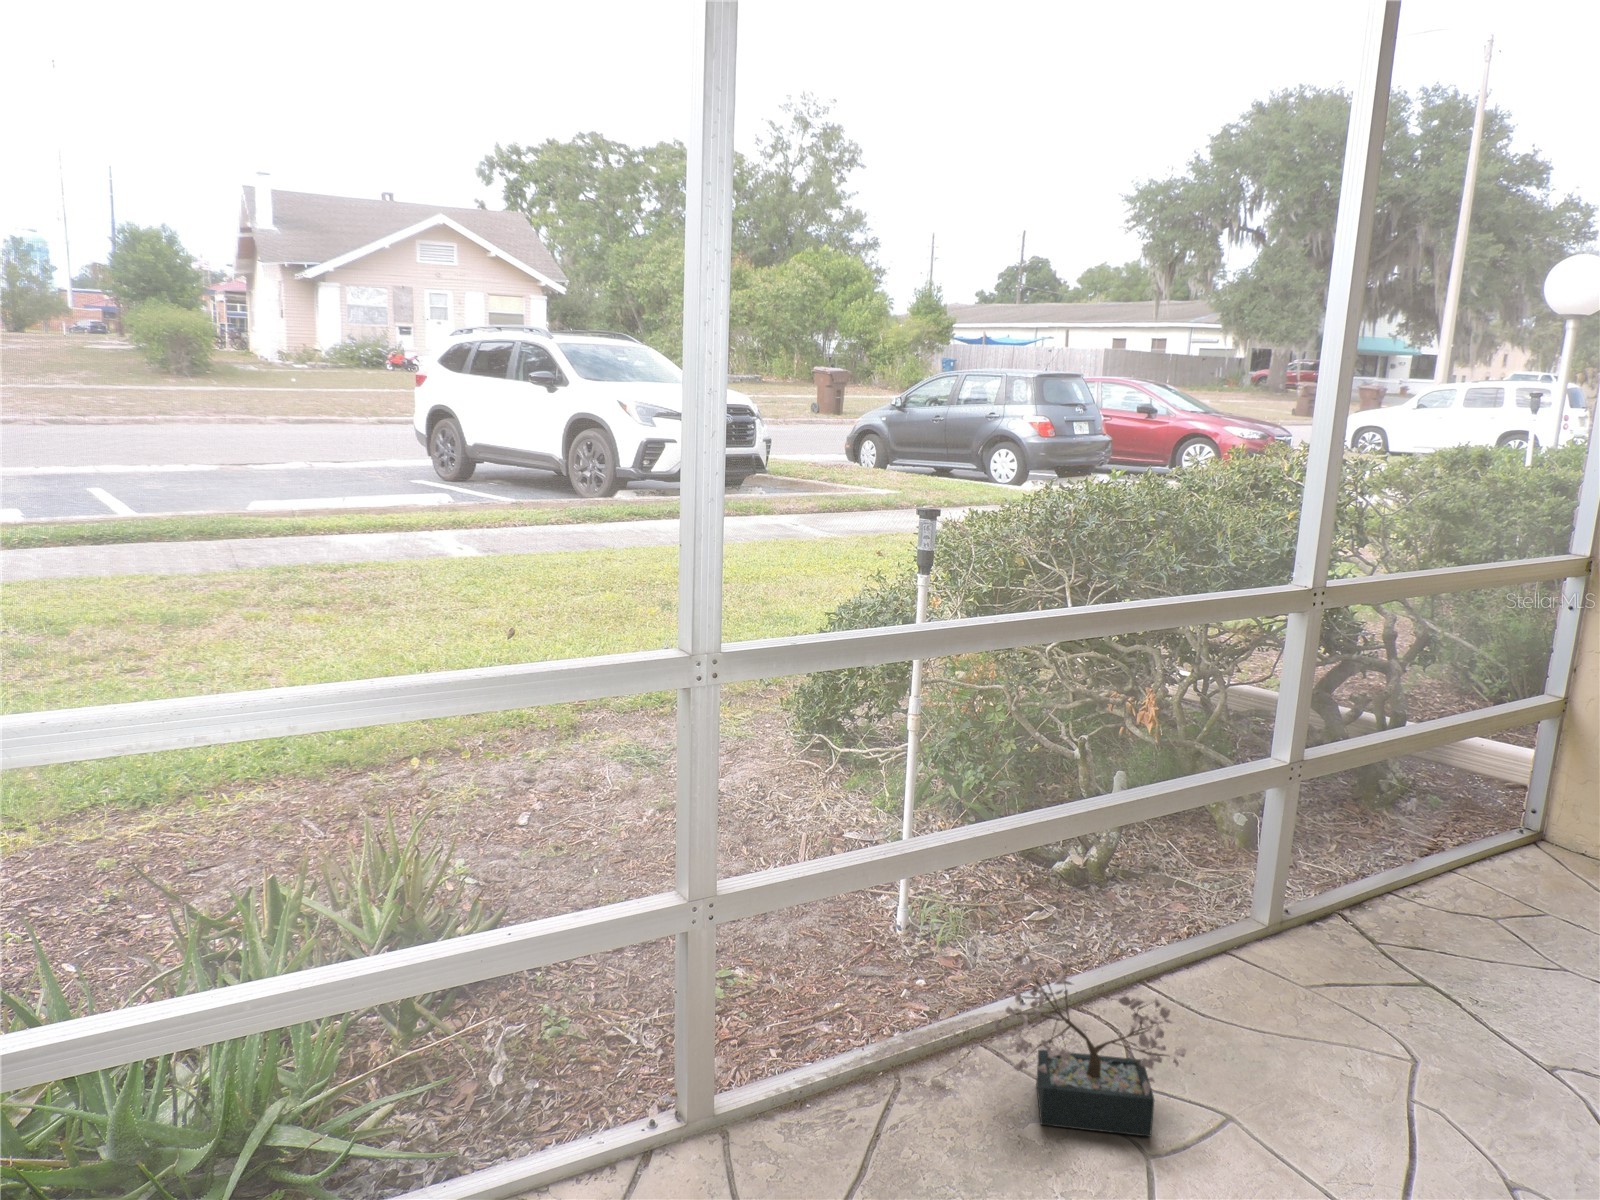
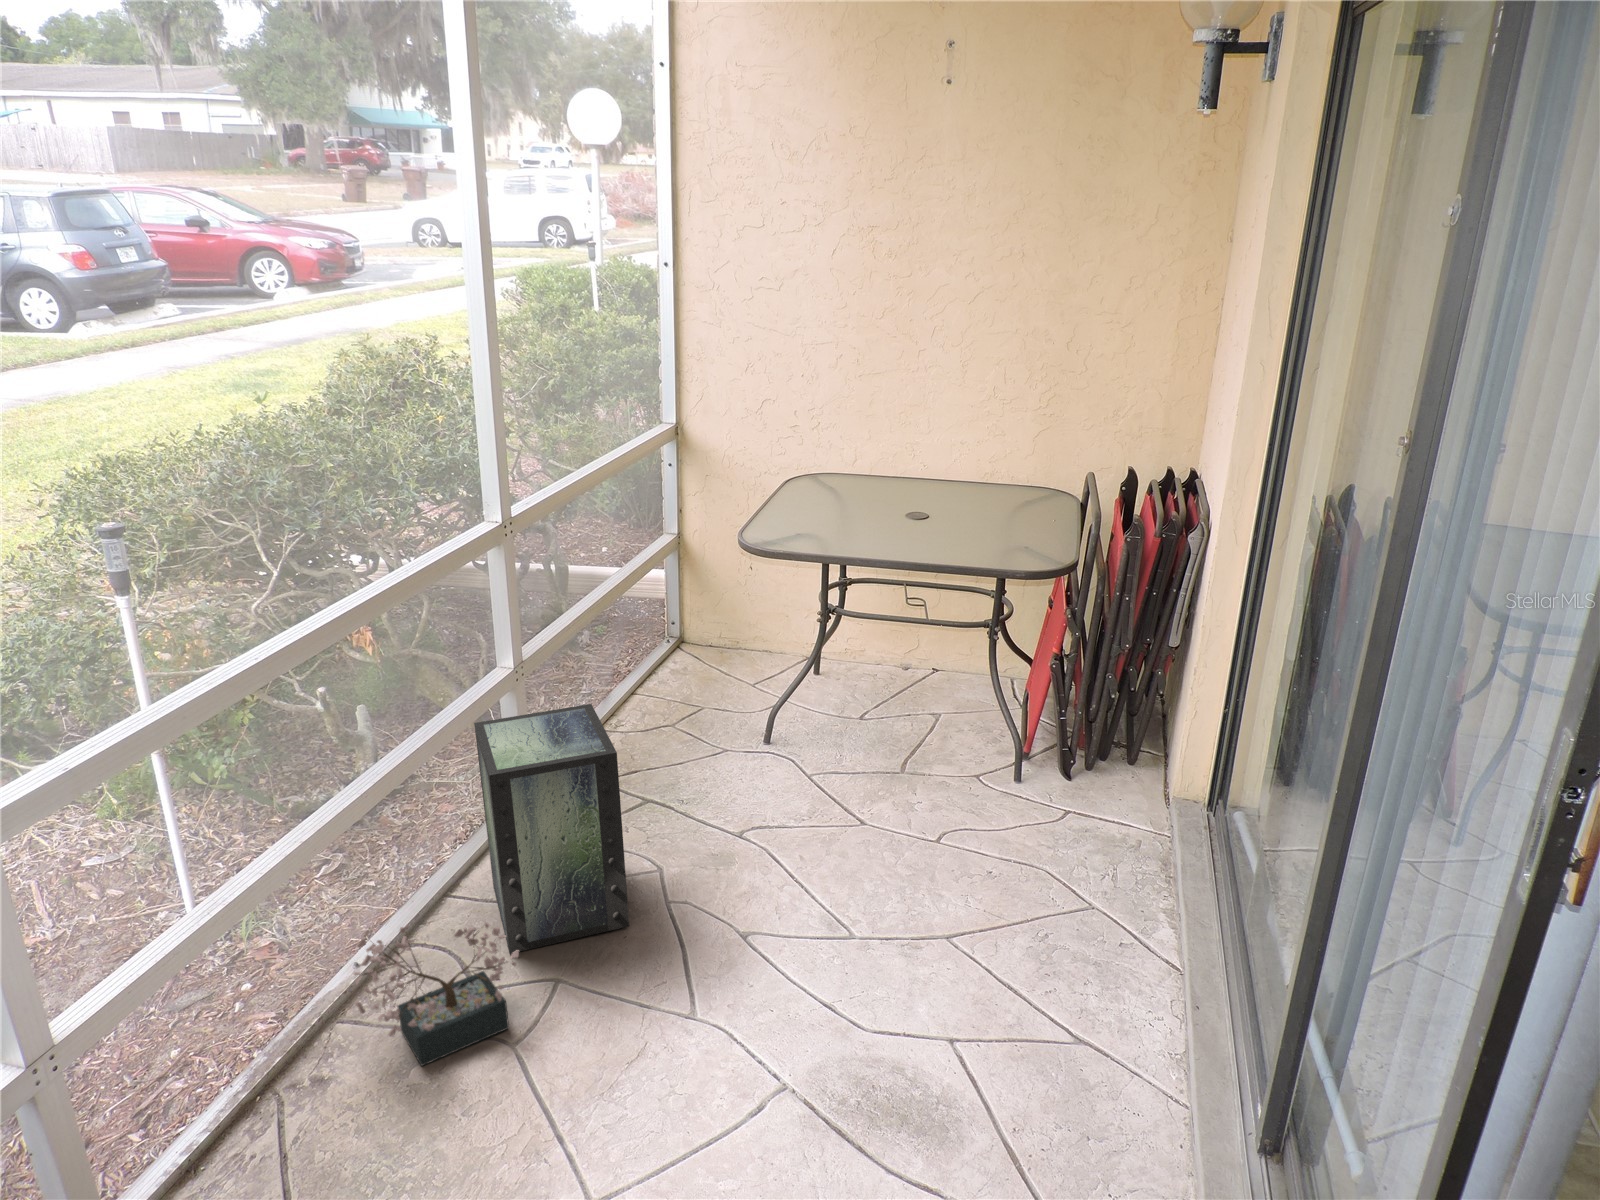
storage box: none [1185,790,1376,1103] -> present [474,704,629,954]

